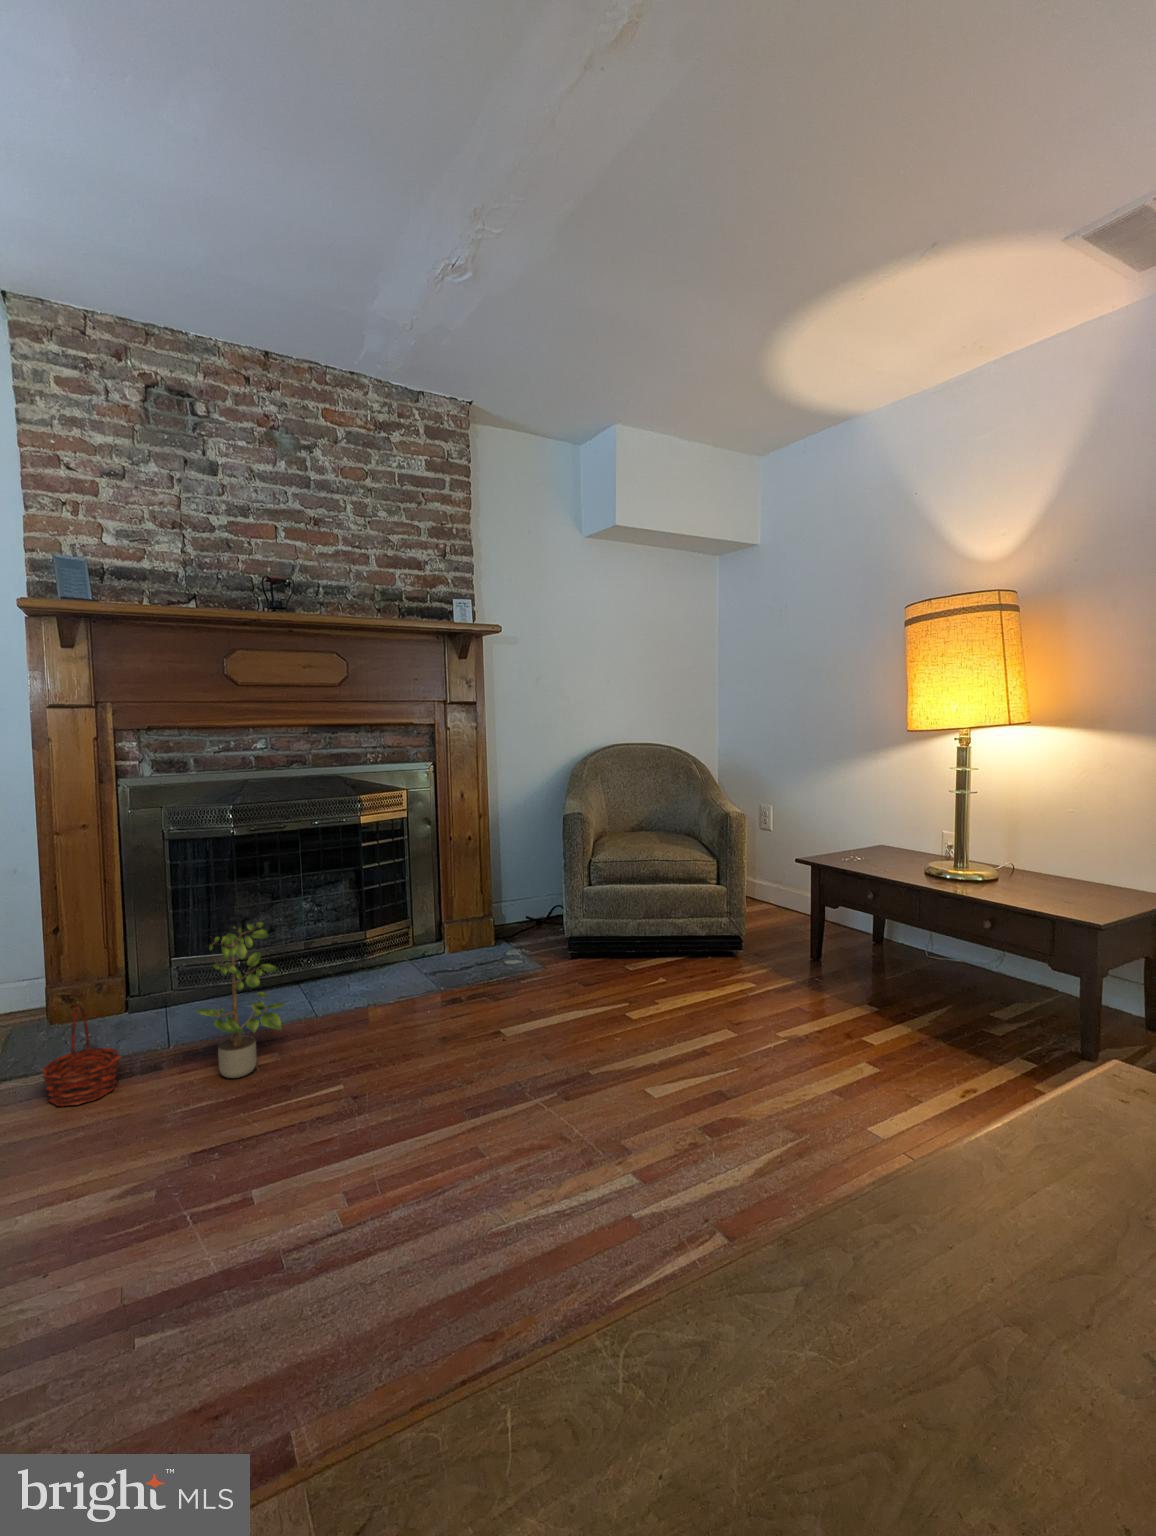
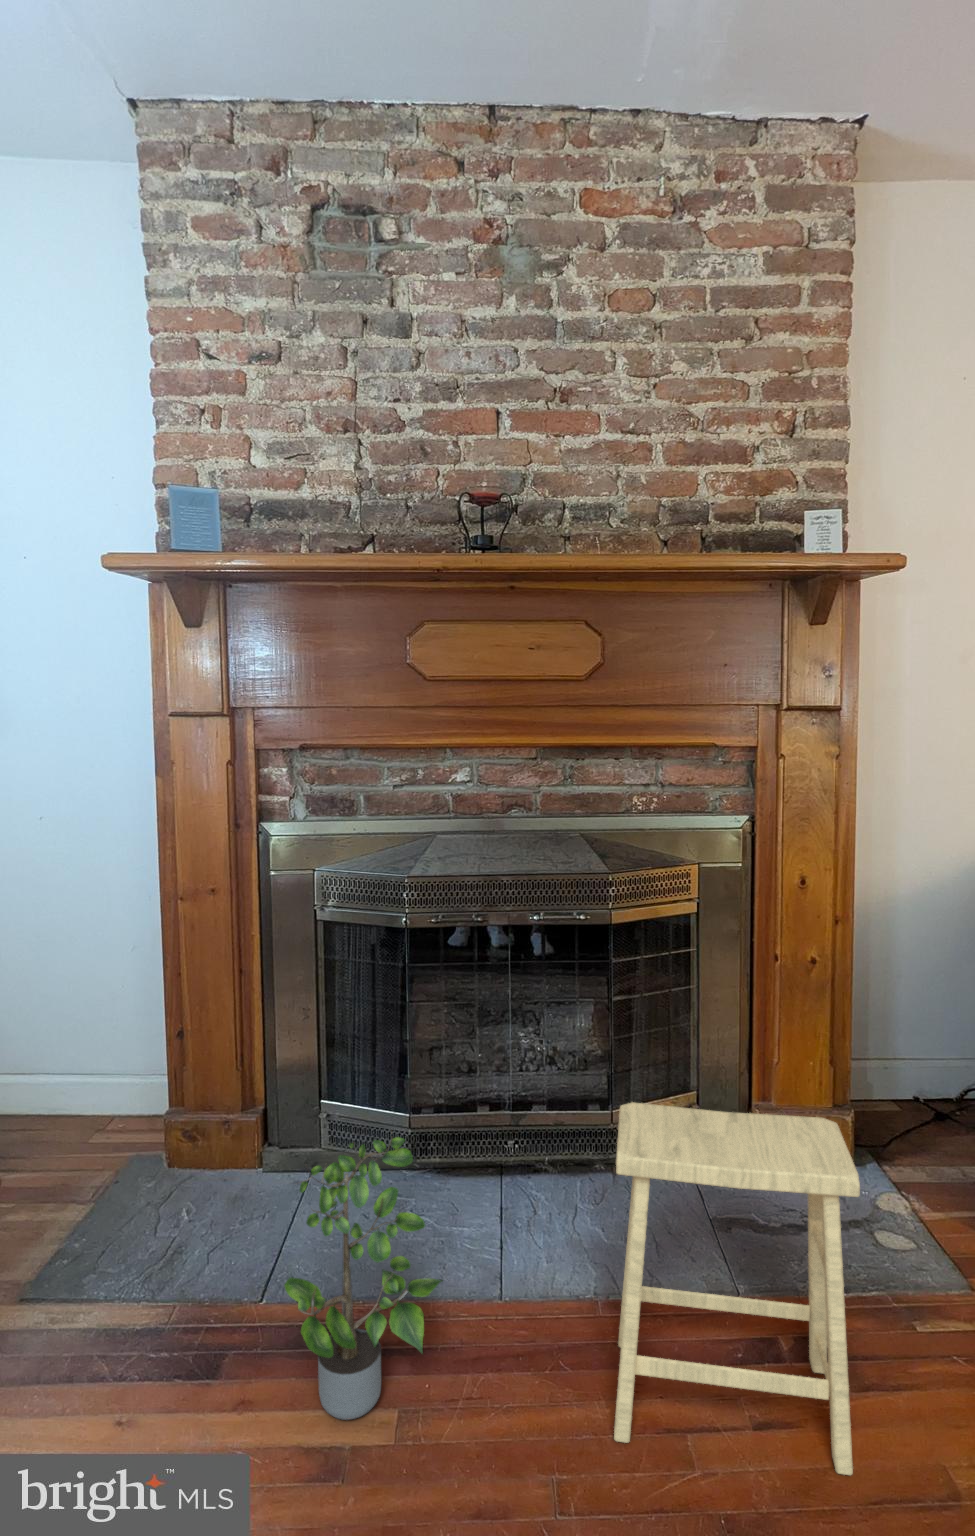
footstool: none [379,886,498,1051] -> present [614,1102,860,1475]
basket: present [42,1005,120,1106] -> none [73,1222,188,1396]

